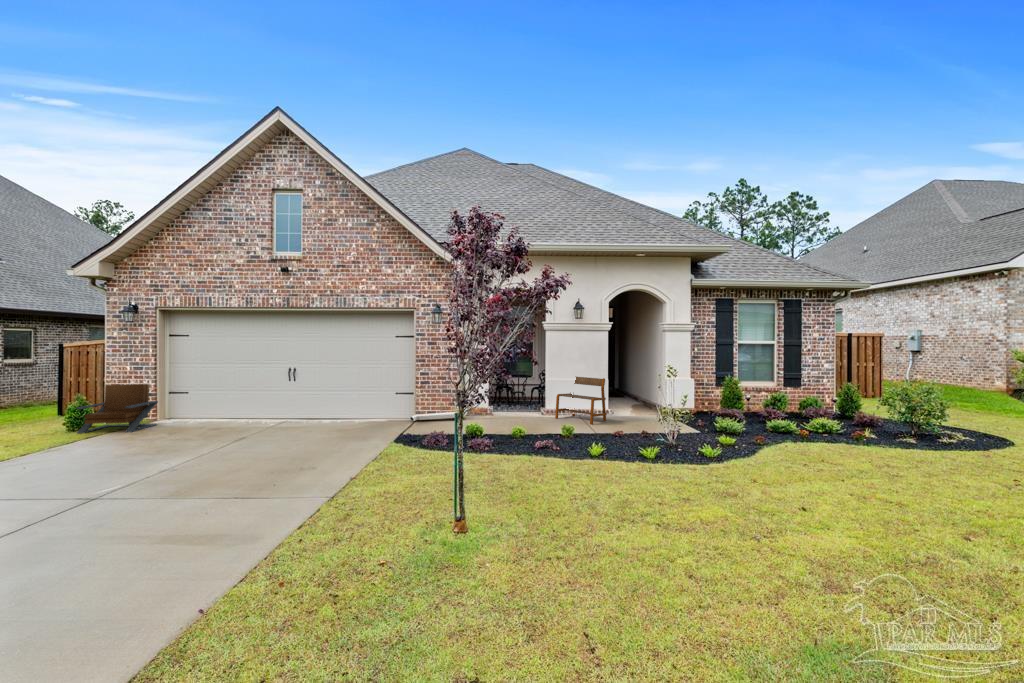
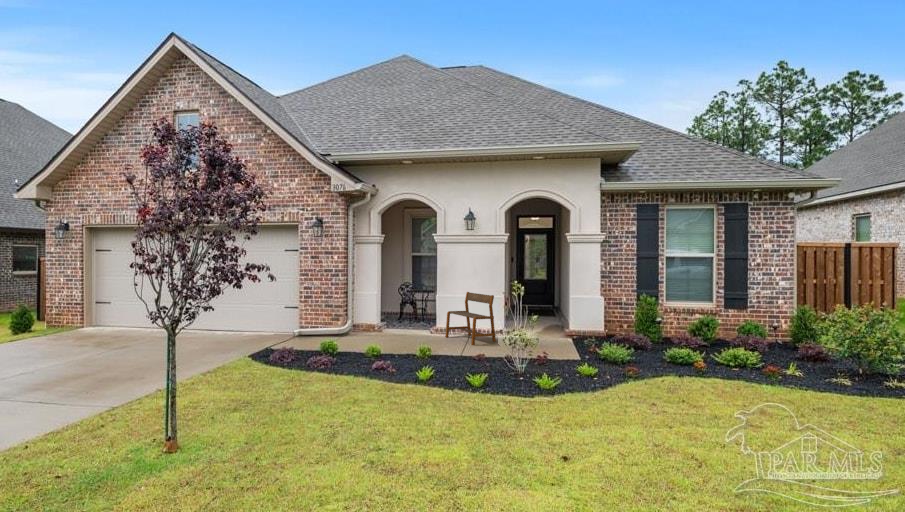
lounge chair: present [77,384,158,434] -> none [10,295,83,338]

